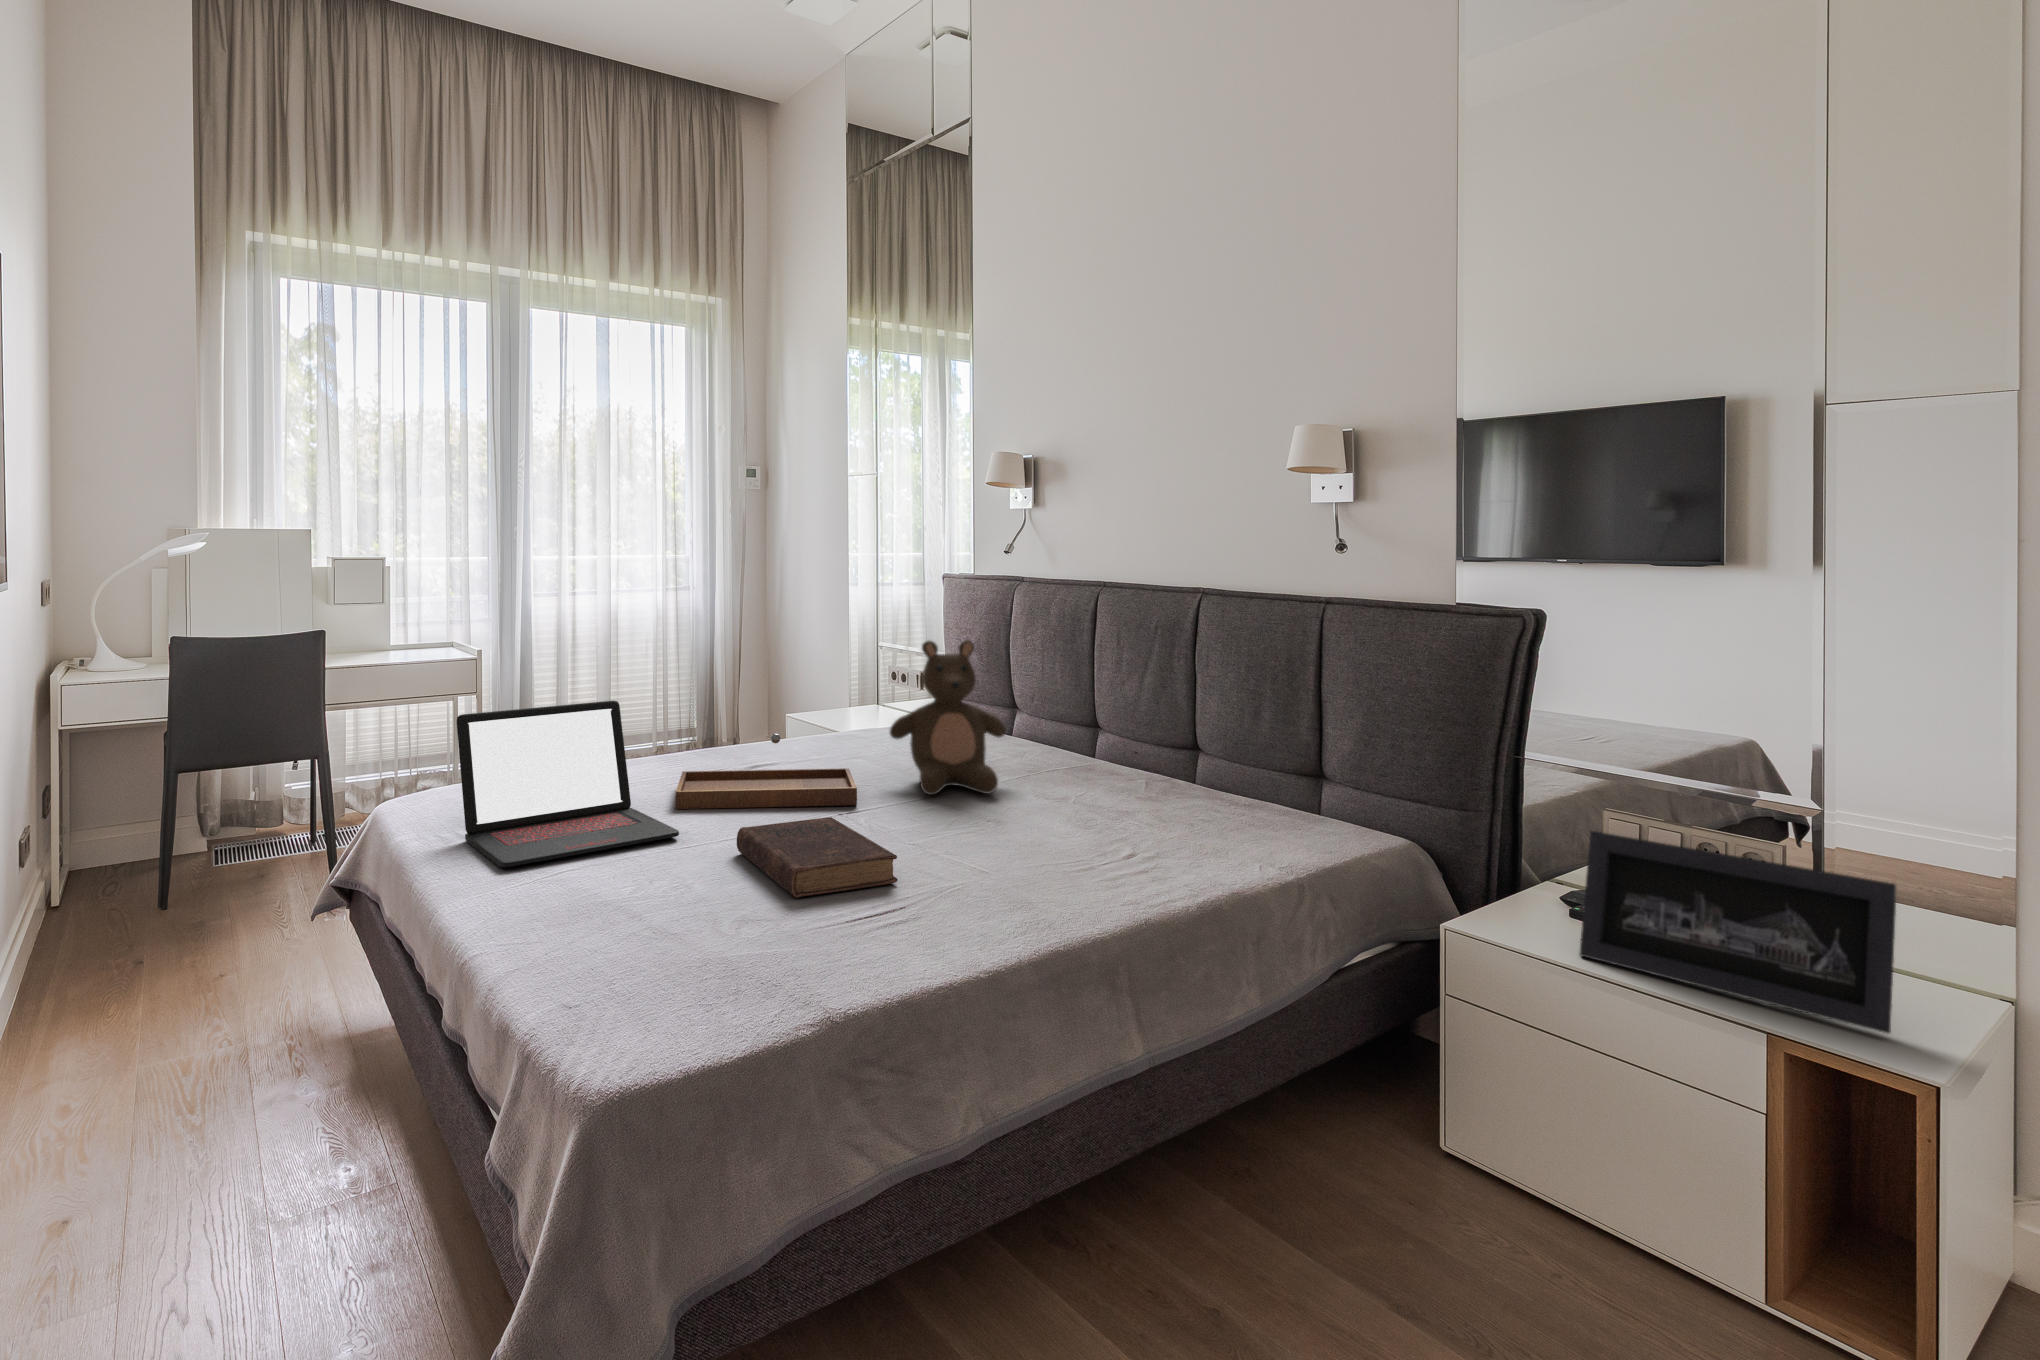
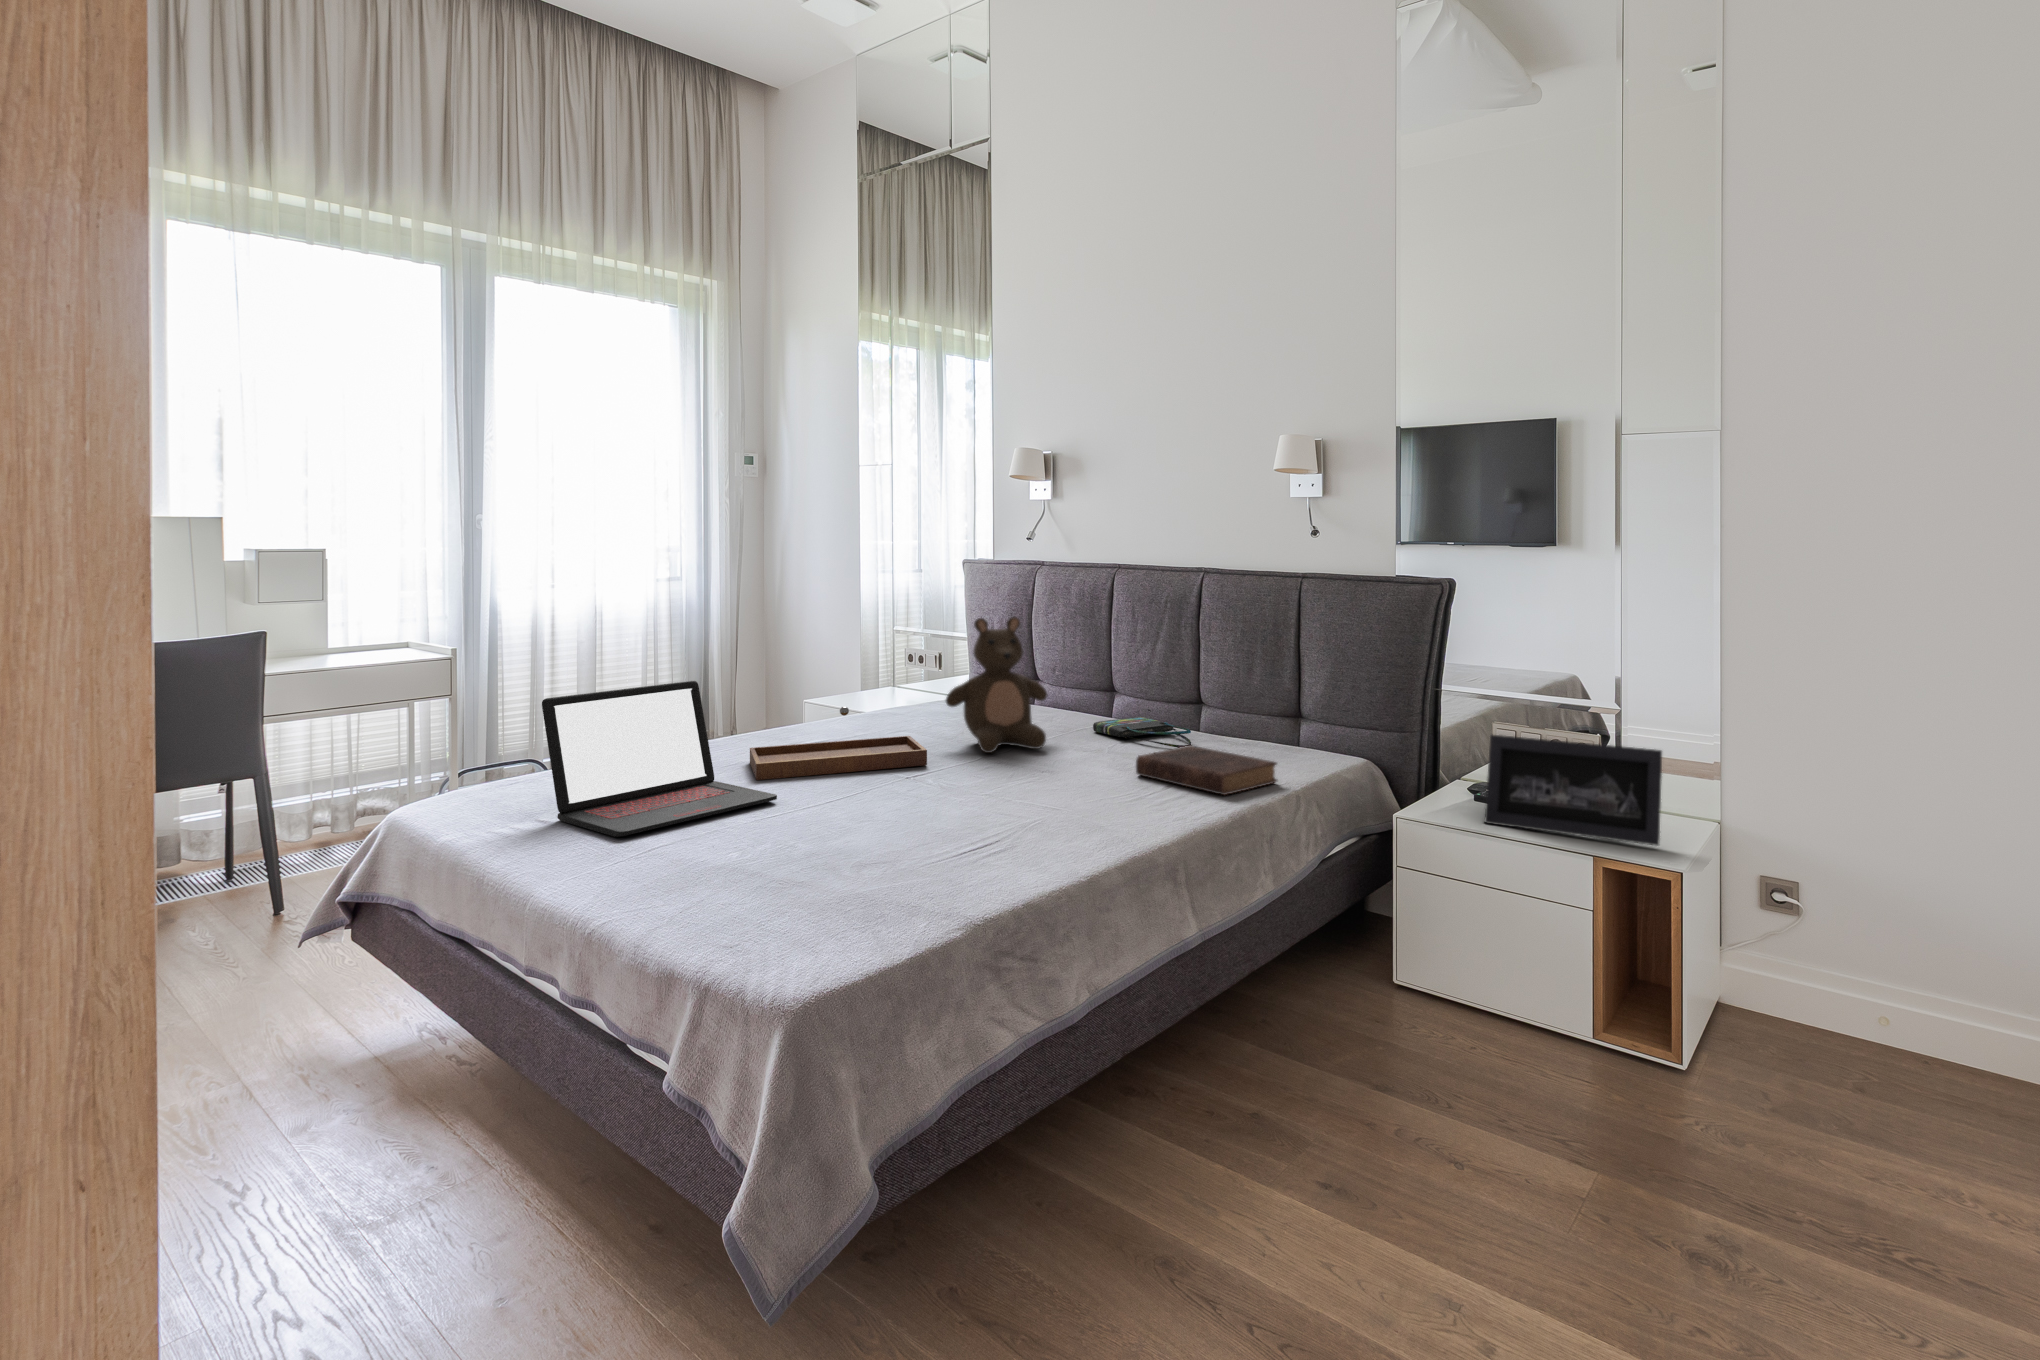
tote bag: none [1063,761,1175,806] -> present [1093,717,1191,748]
book: present [737,817,898,898] -> present [1136,746,1277,795]

